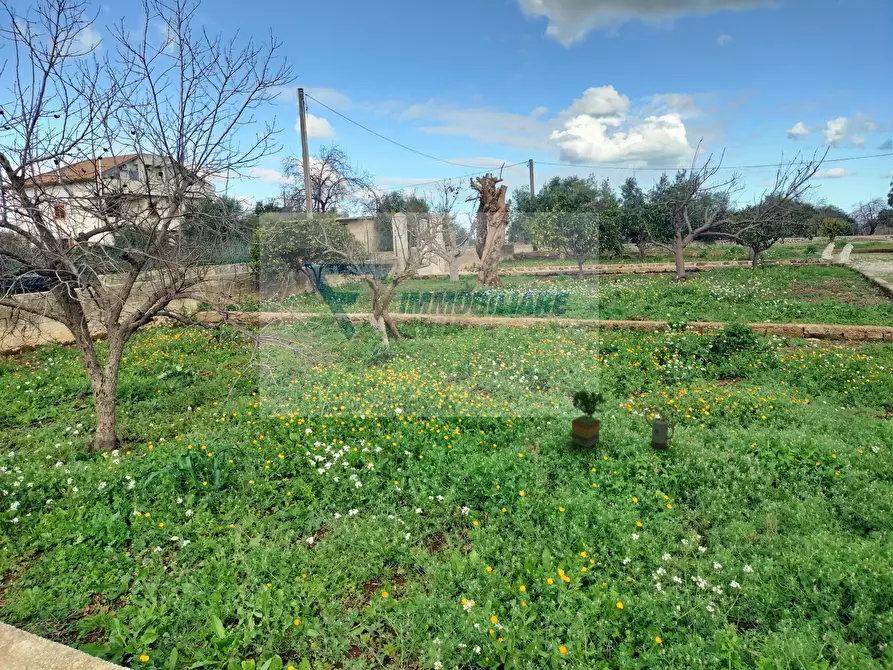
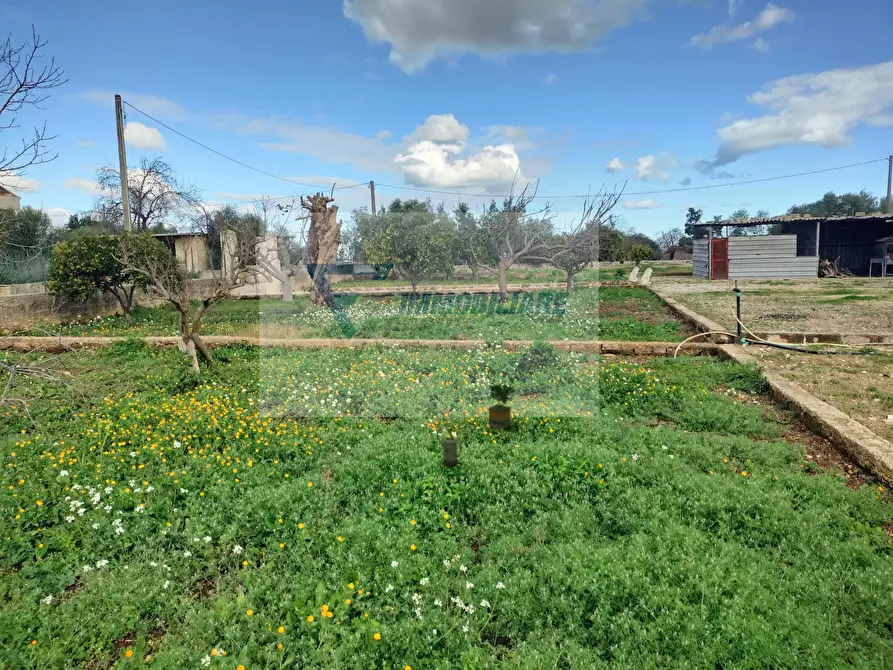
potted tree: present [572,391,606,447] -> present [489,384,516,429]

